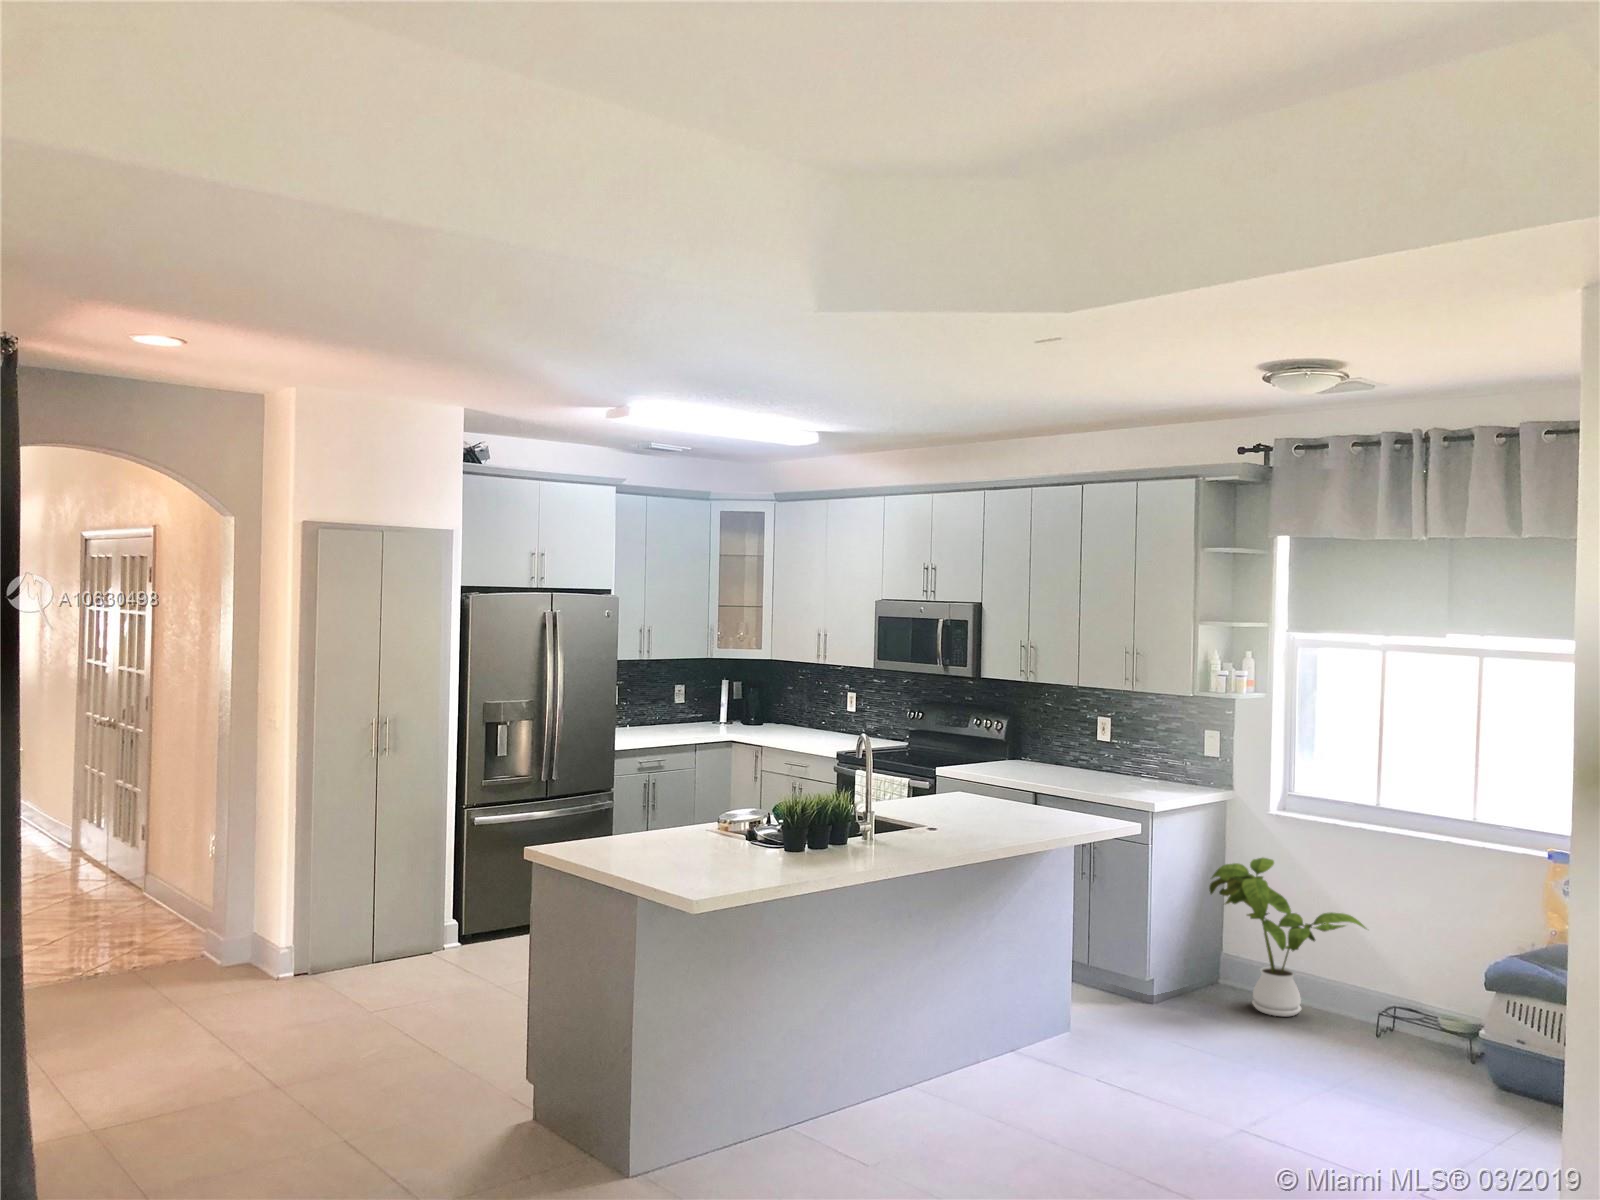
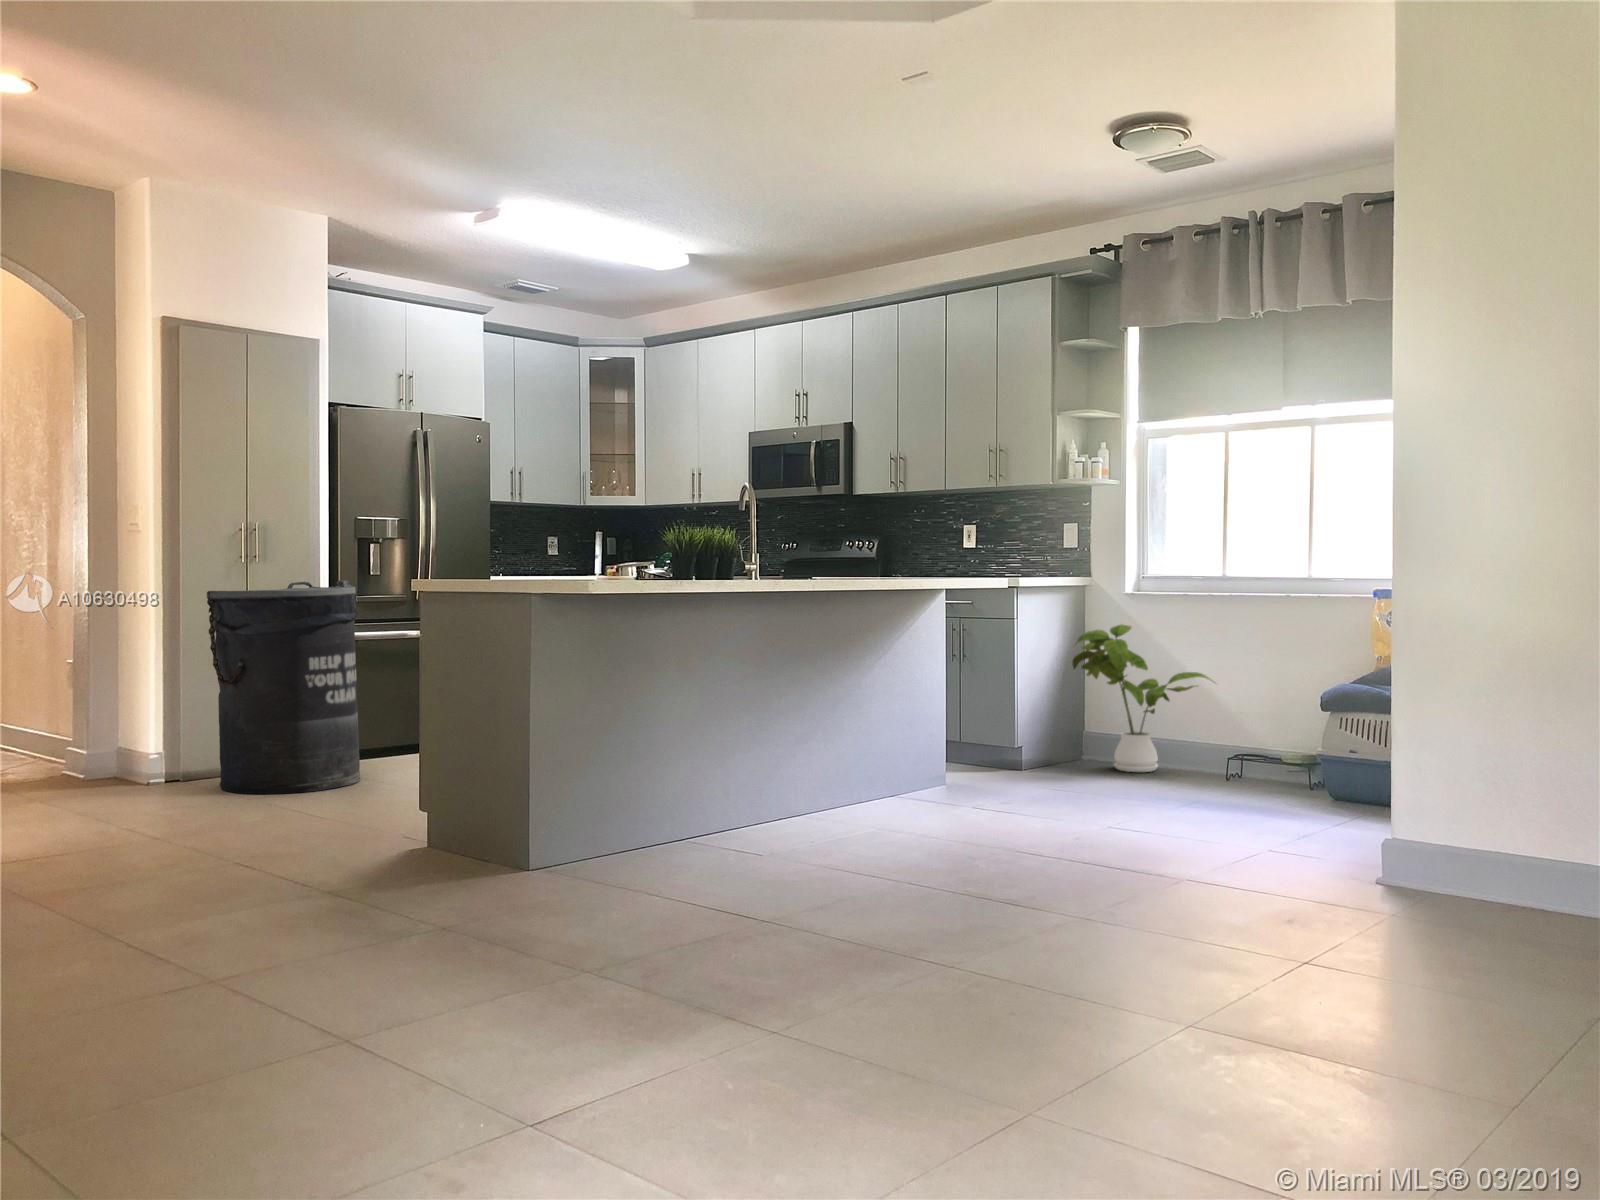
trash can: none [338,781,479,1005] -> present [207,580,360,794]

